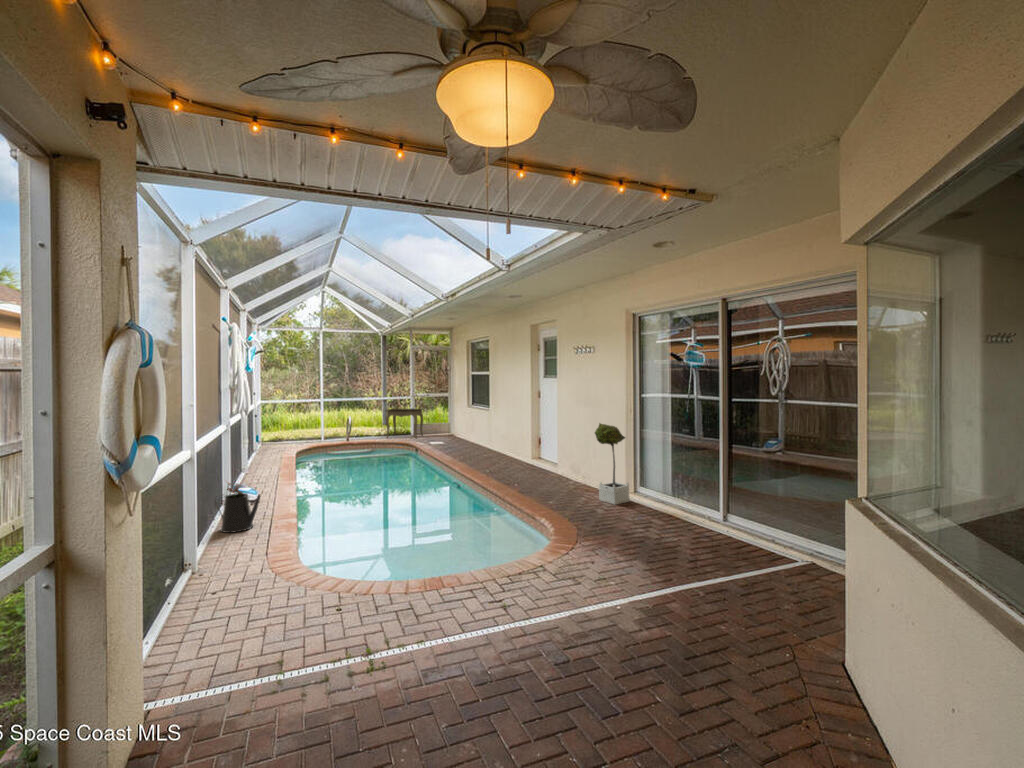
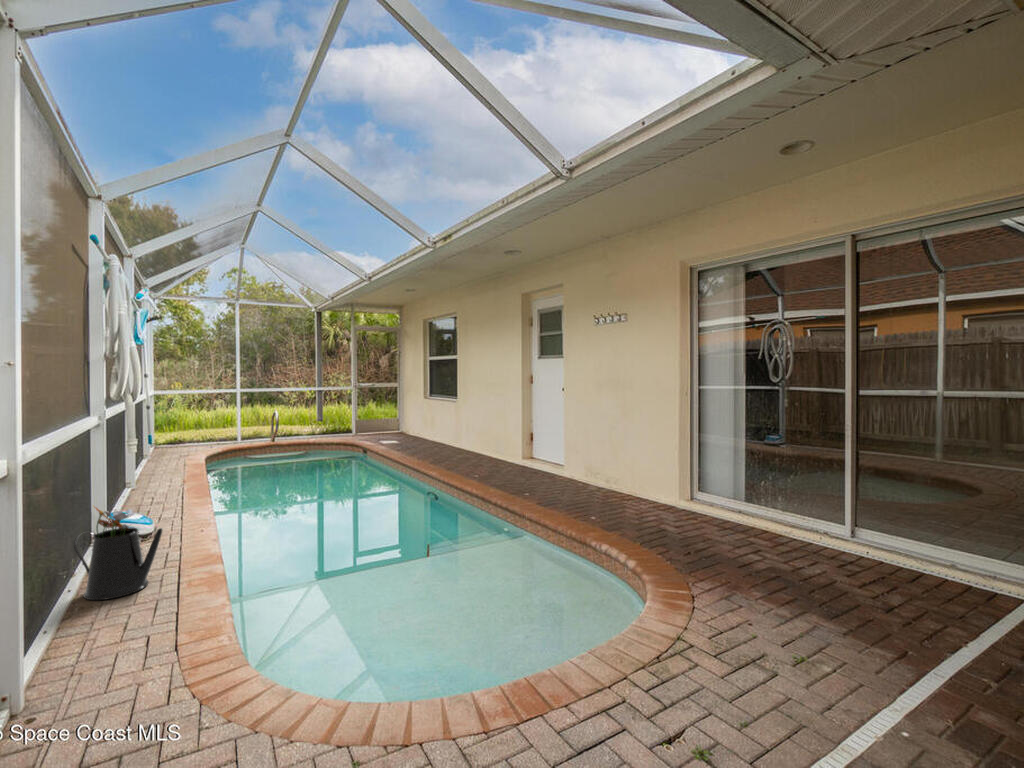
side table: present [386,409,423,438] -> none [321,402,368,438]
potted tree: present [595,423,630,505] -> none [647,409,694,517]

